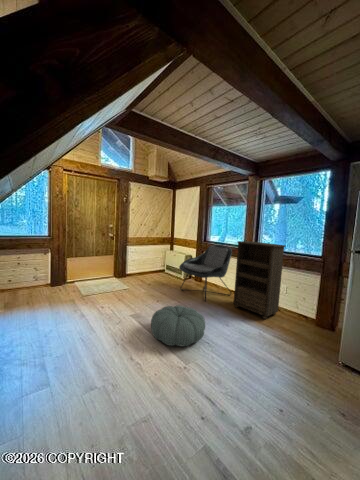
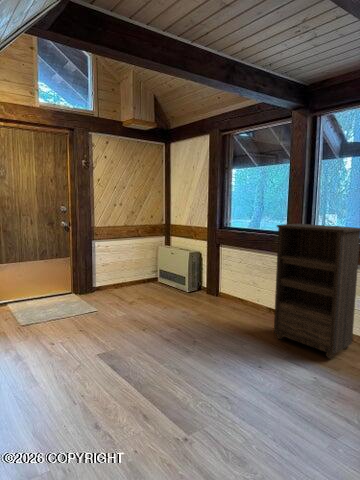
lounge chair: present [179,245,232,301] -> none [179,232,269,330]
pouf: present [151,306,205,346] -> none [128,343,225,419]

